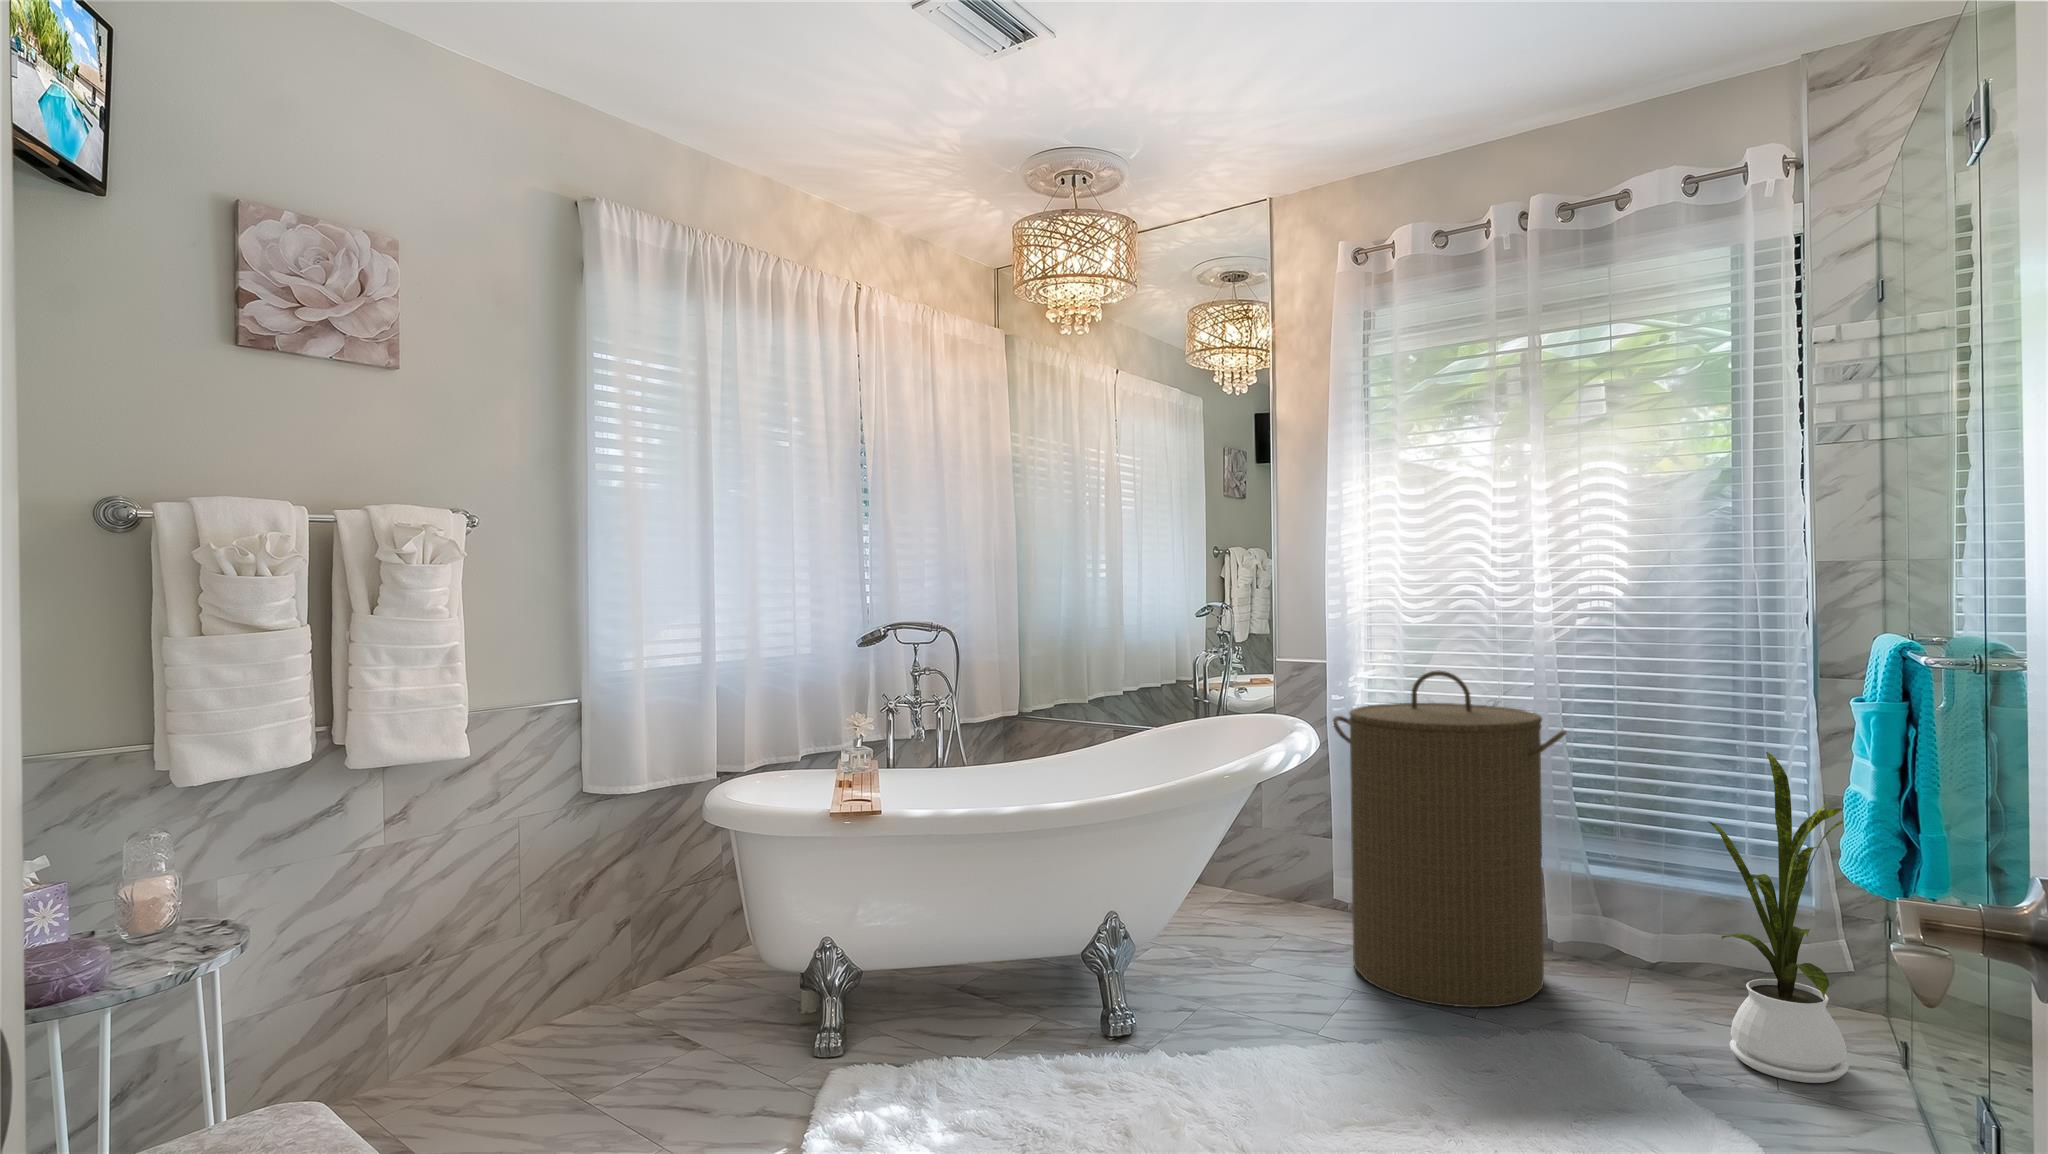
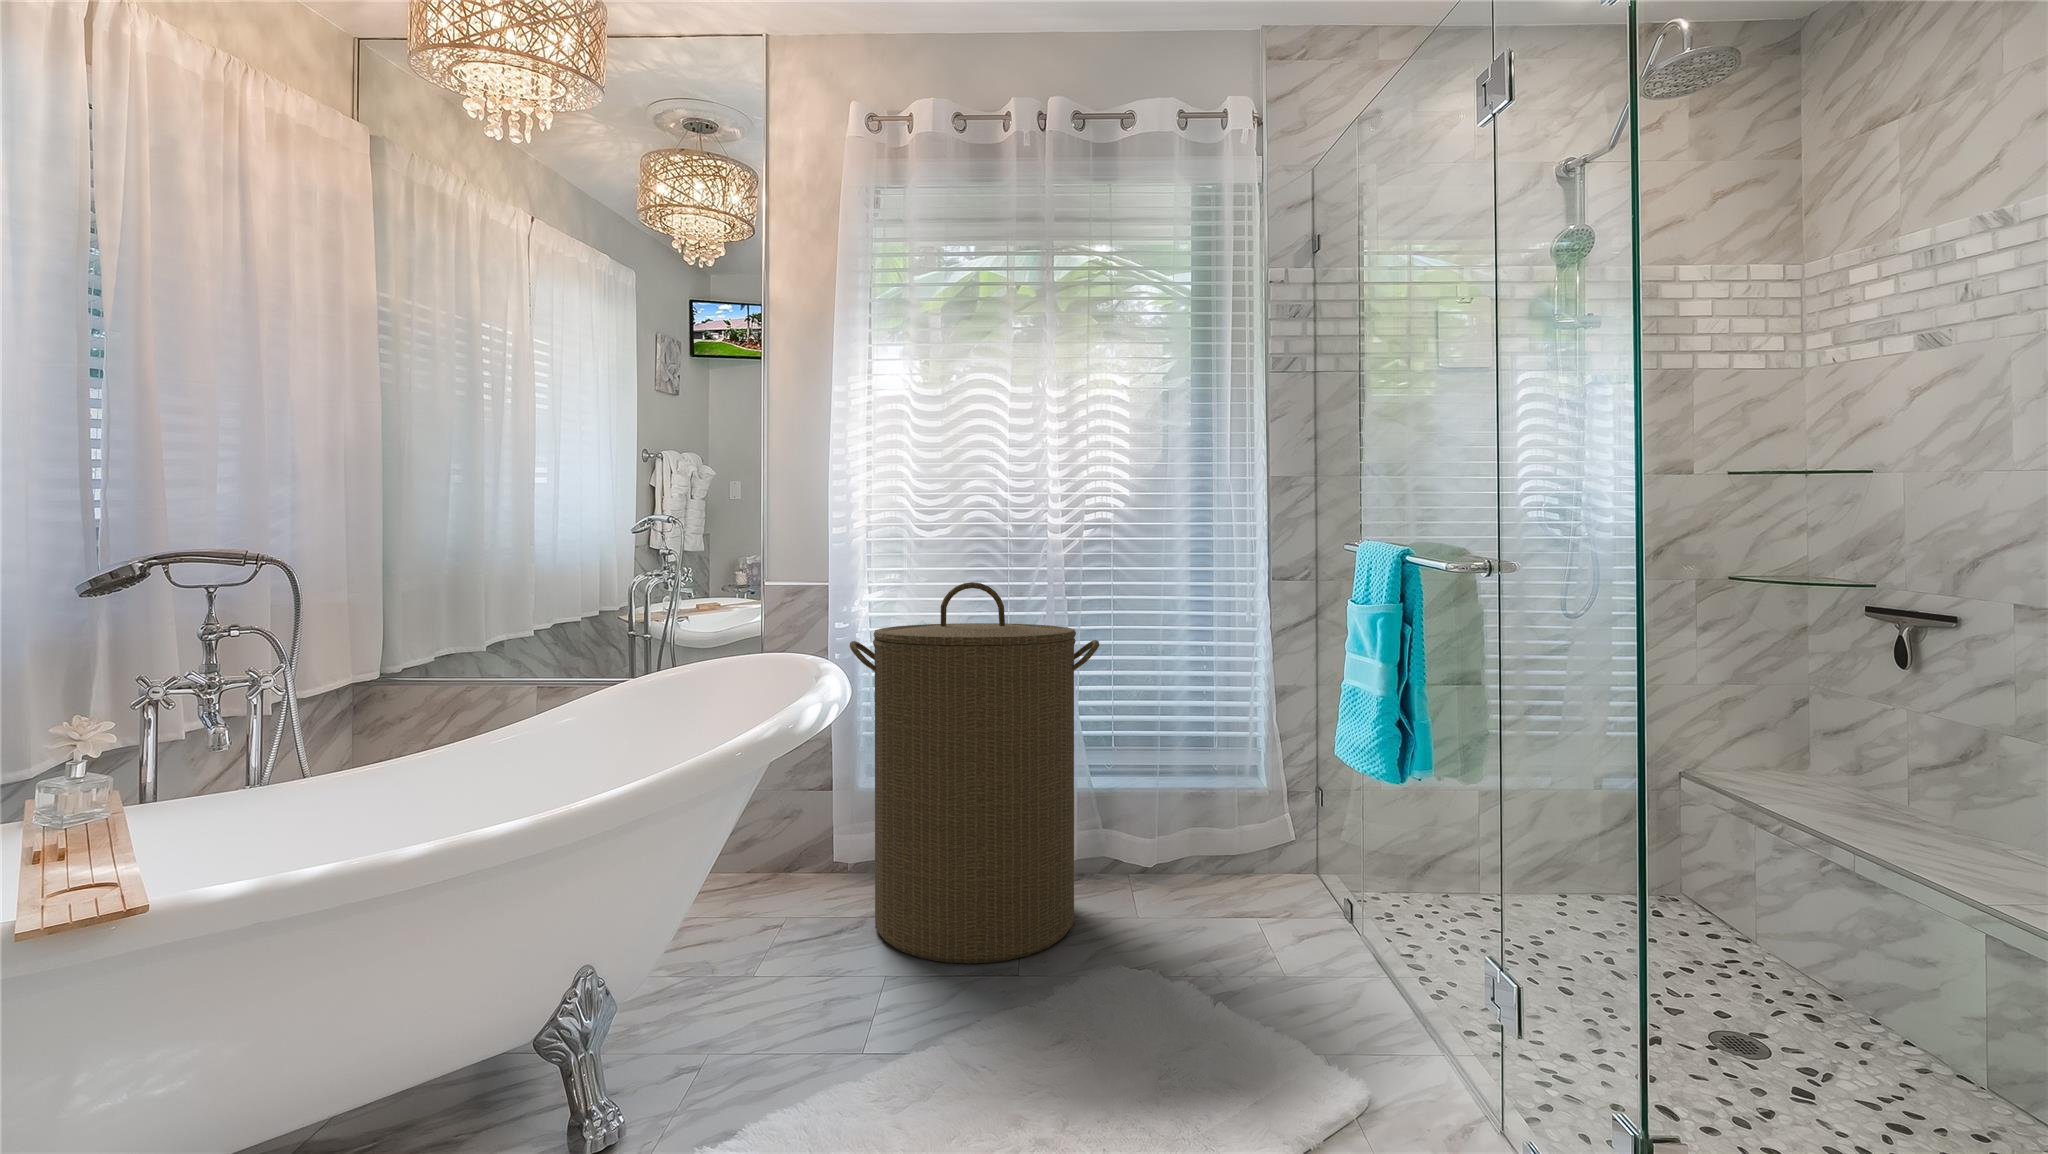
house plant: present [1708,752,1849,1083] -> none [1240,649,1385,958]

